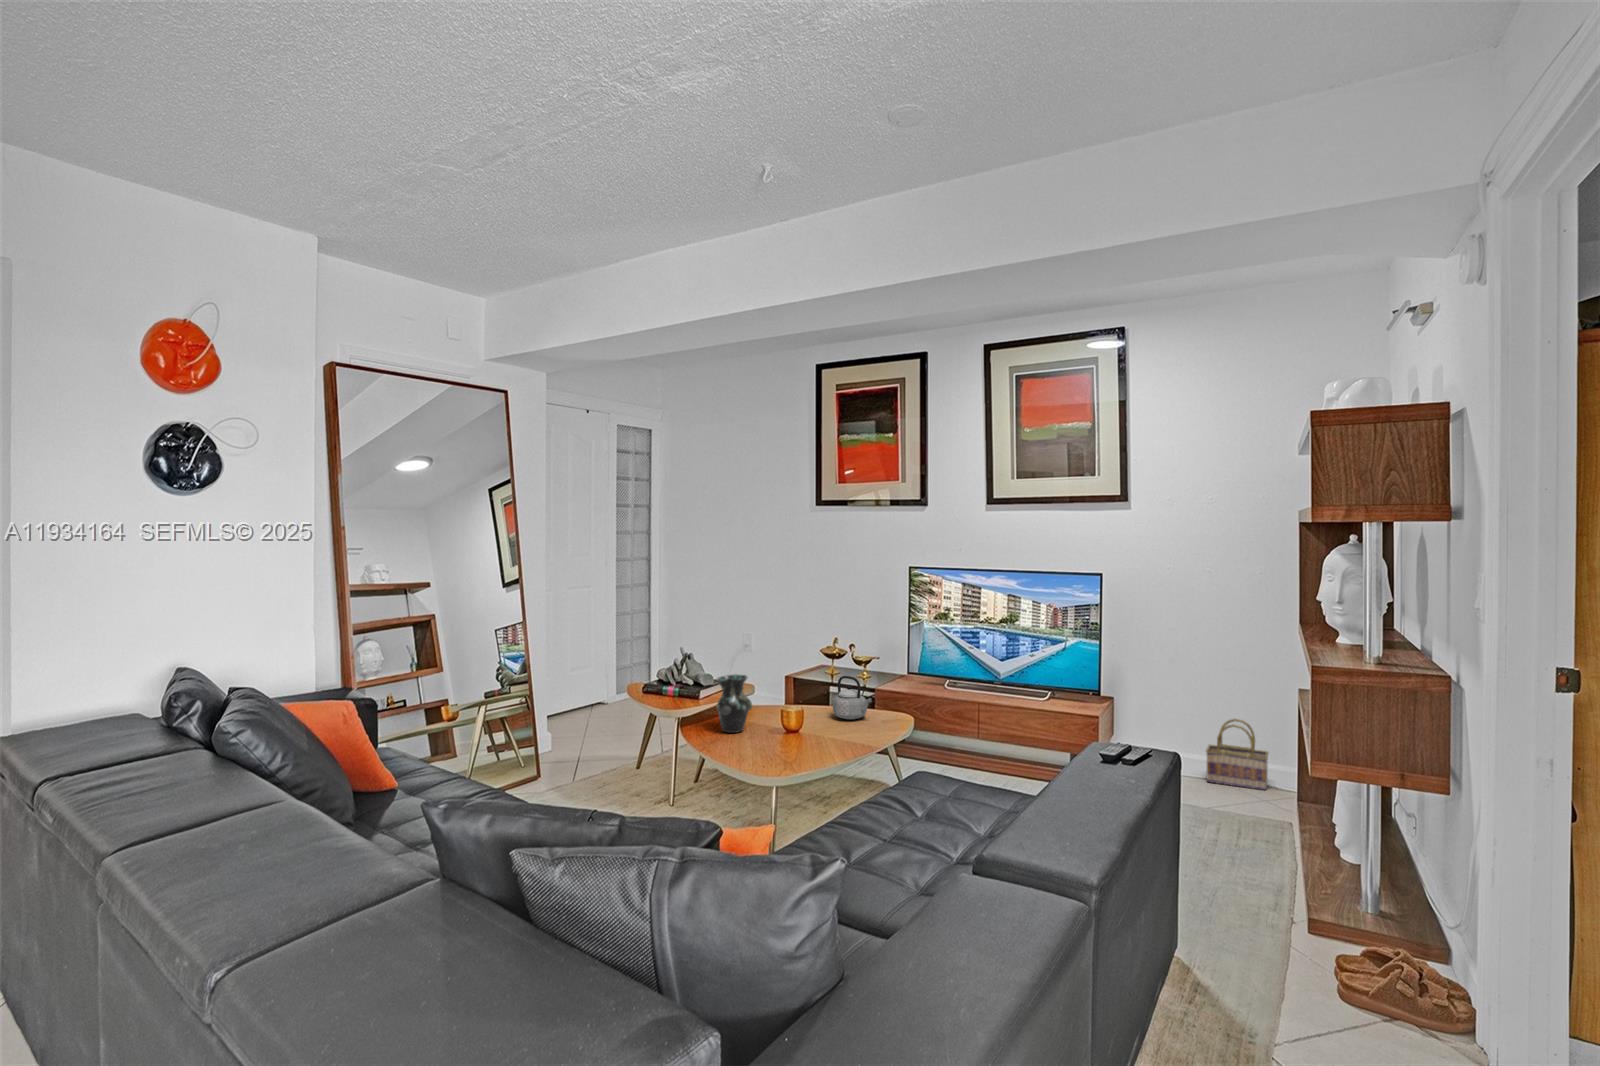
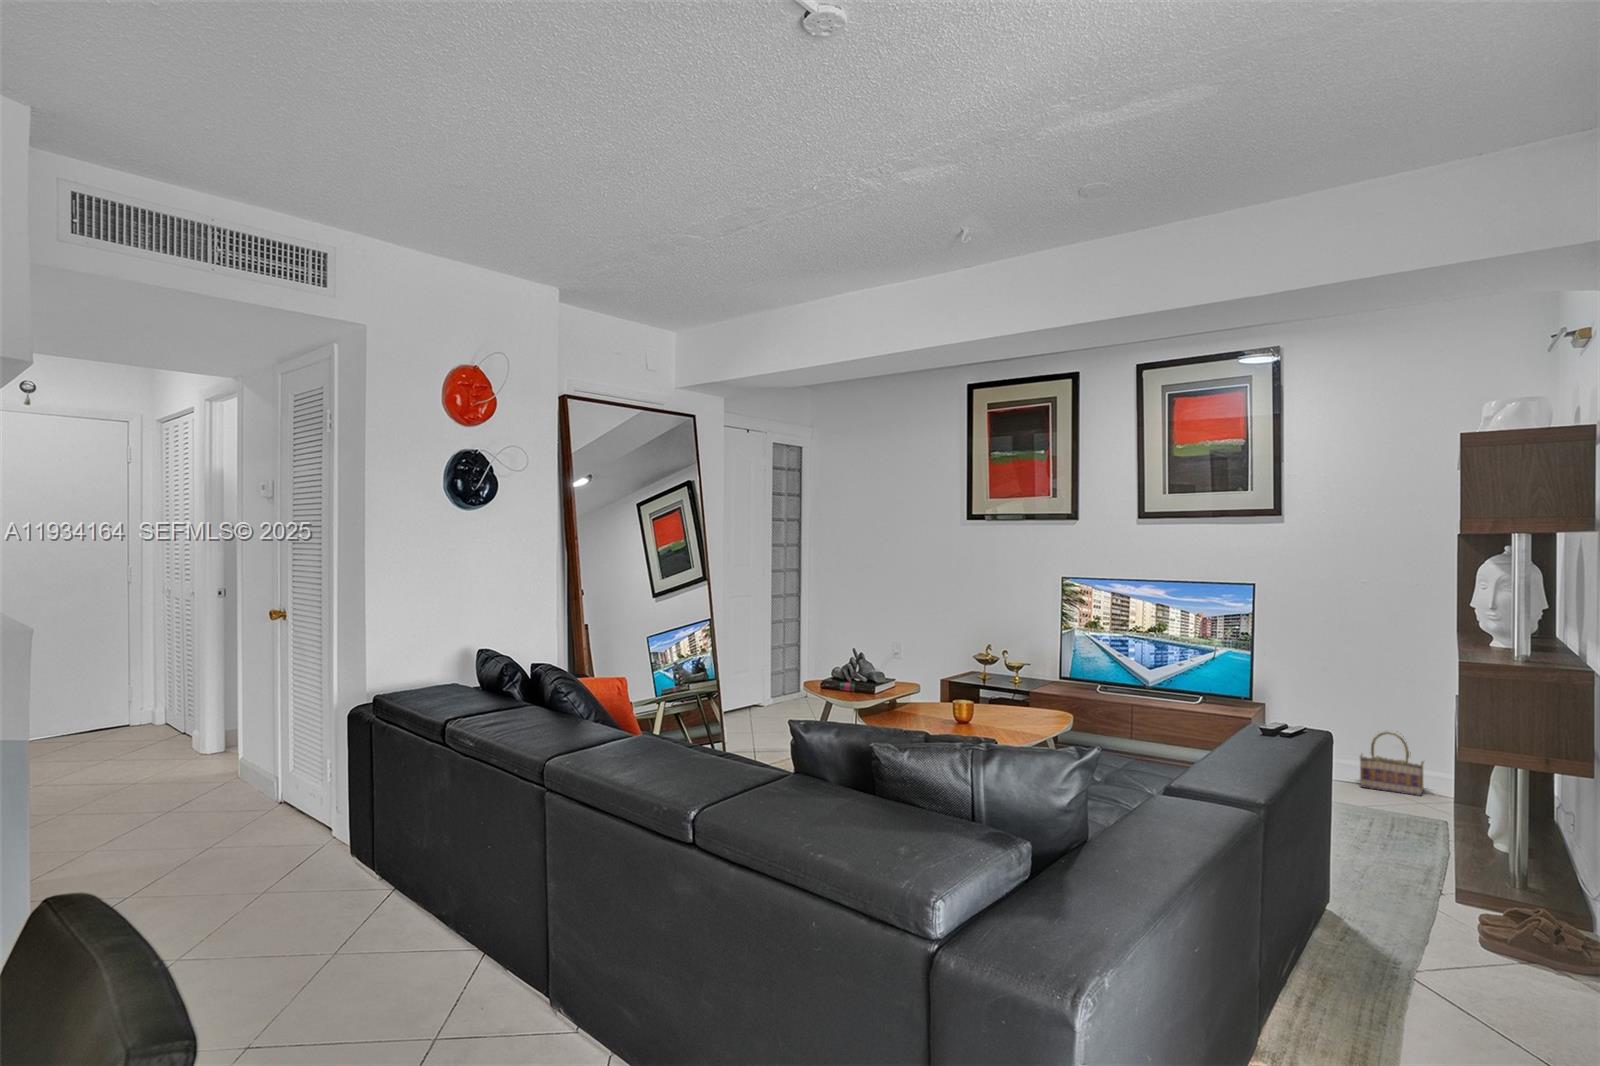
vase: present [717,674,752,733] -> none [891,670,923,722]
teapot: present [833,676,871,720] -> none [995,674,1032,714]

